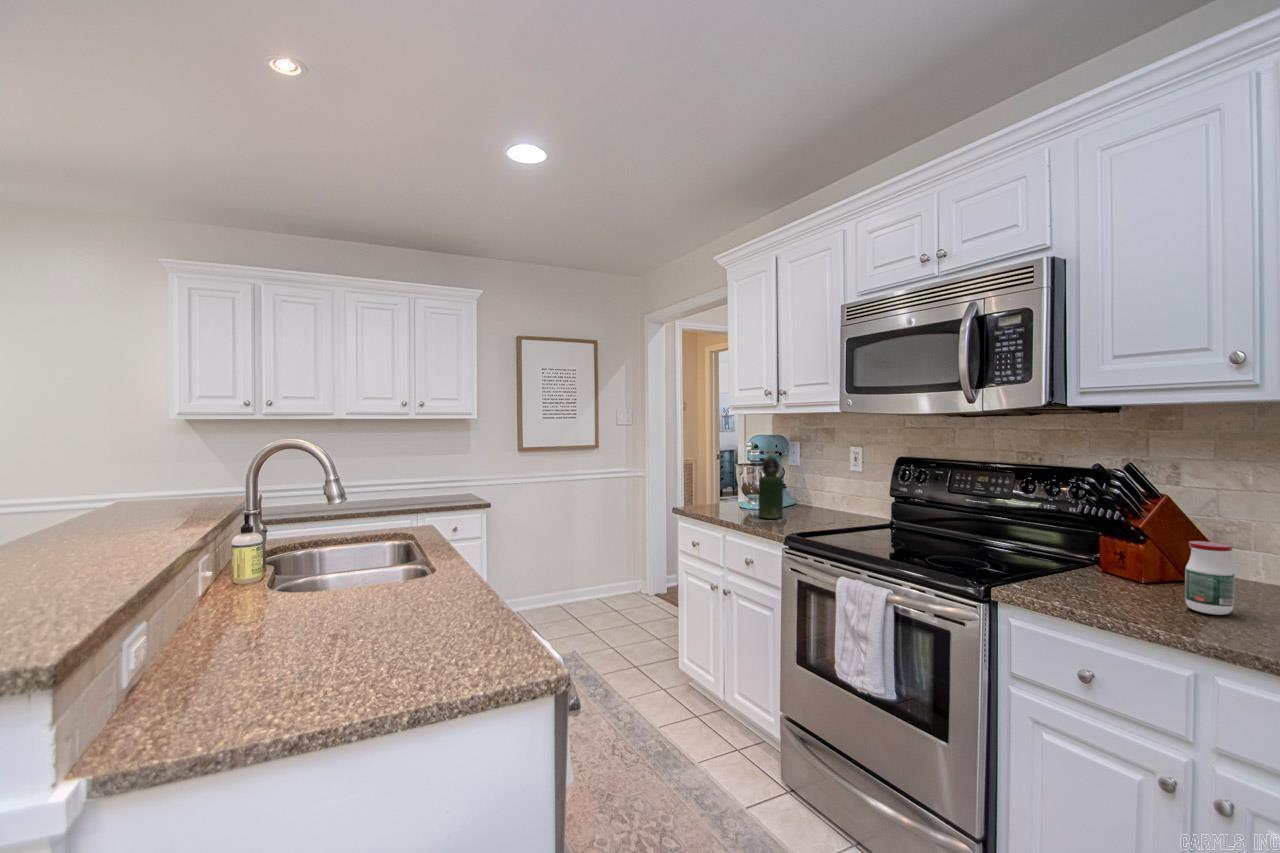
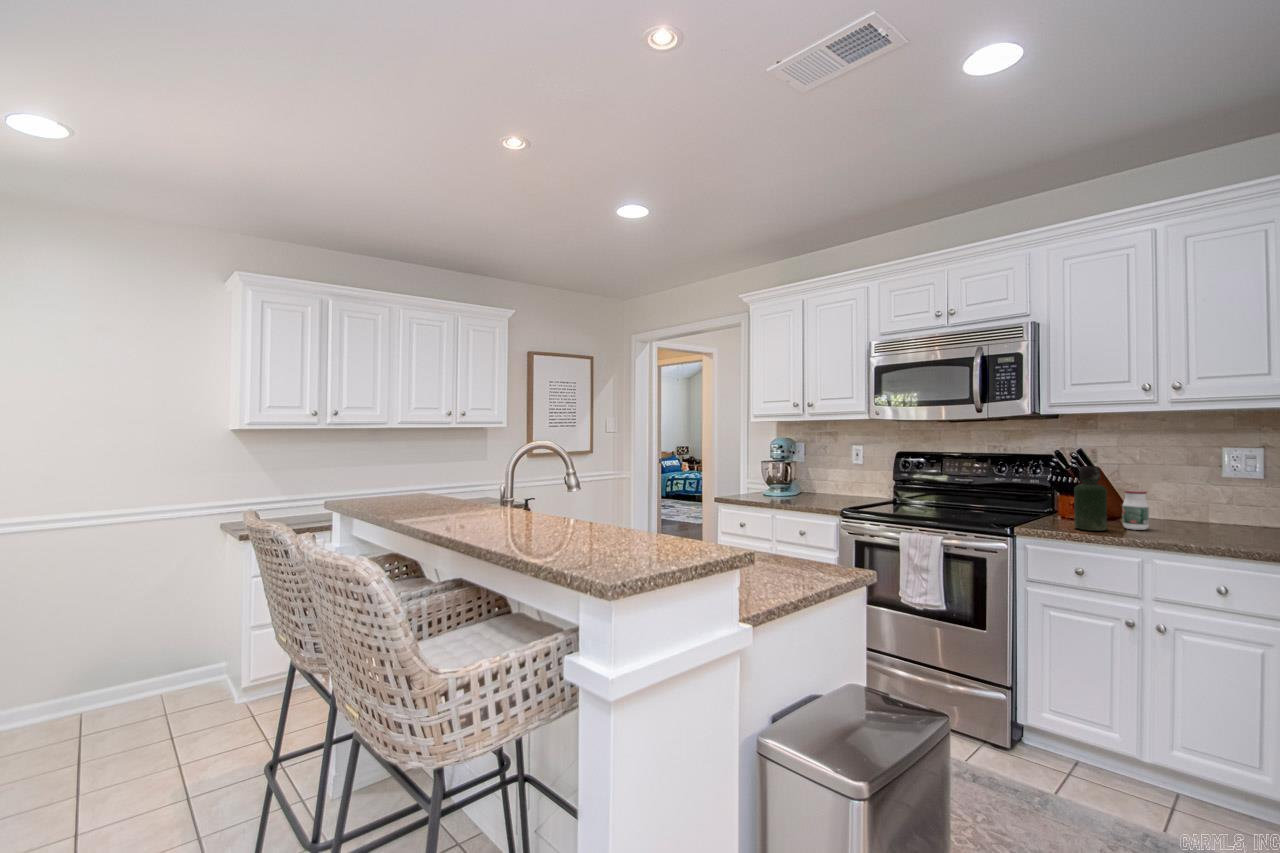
bottle: present [758,460,783,519] -> present [1074,466,1107,531]

